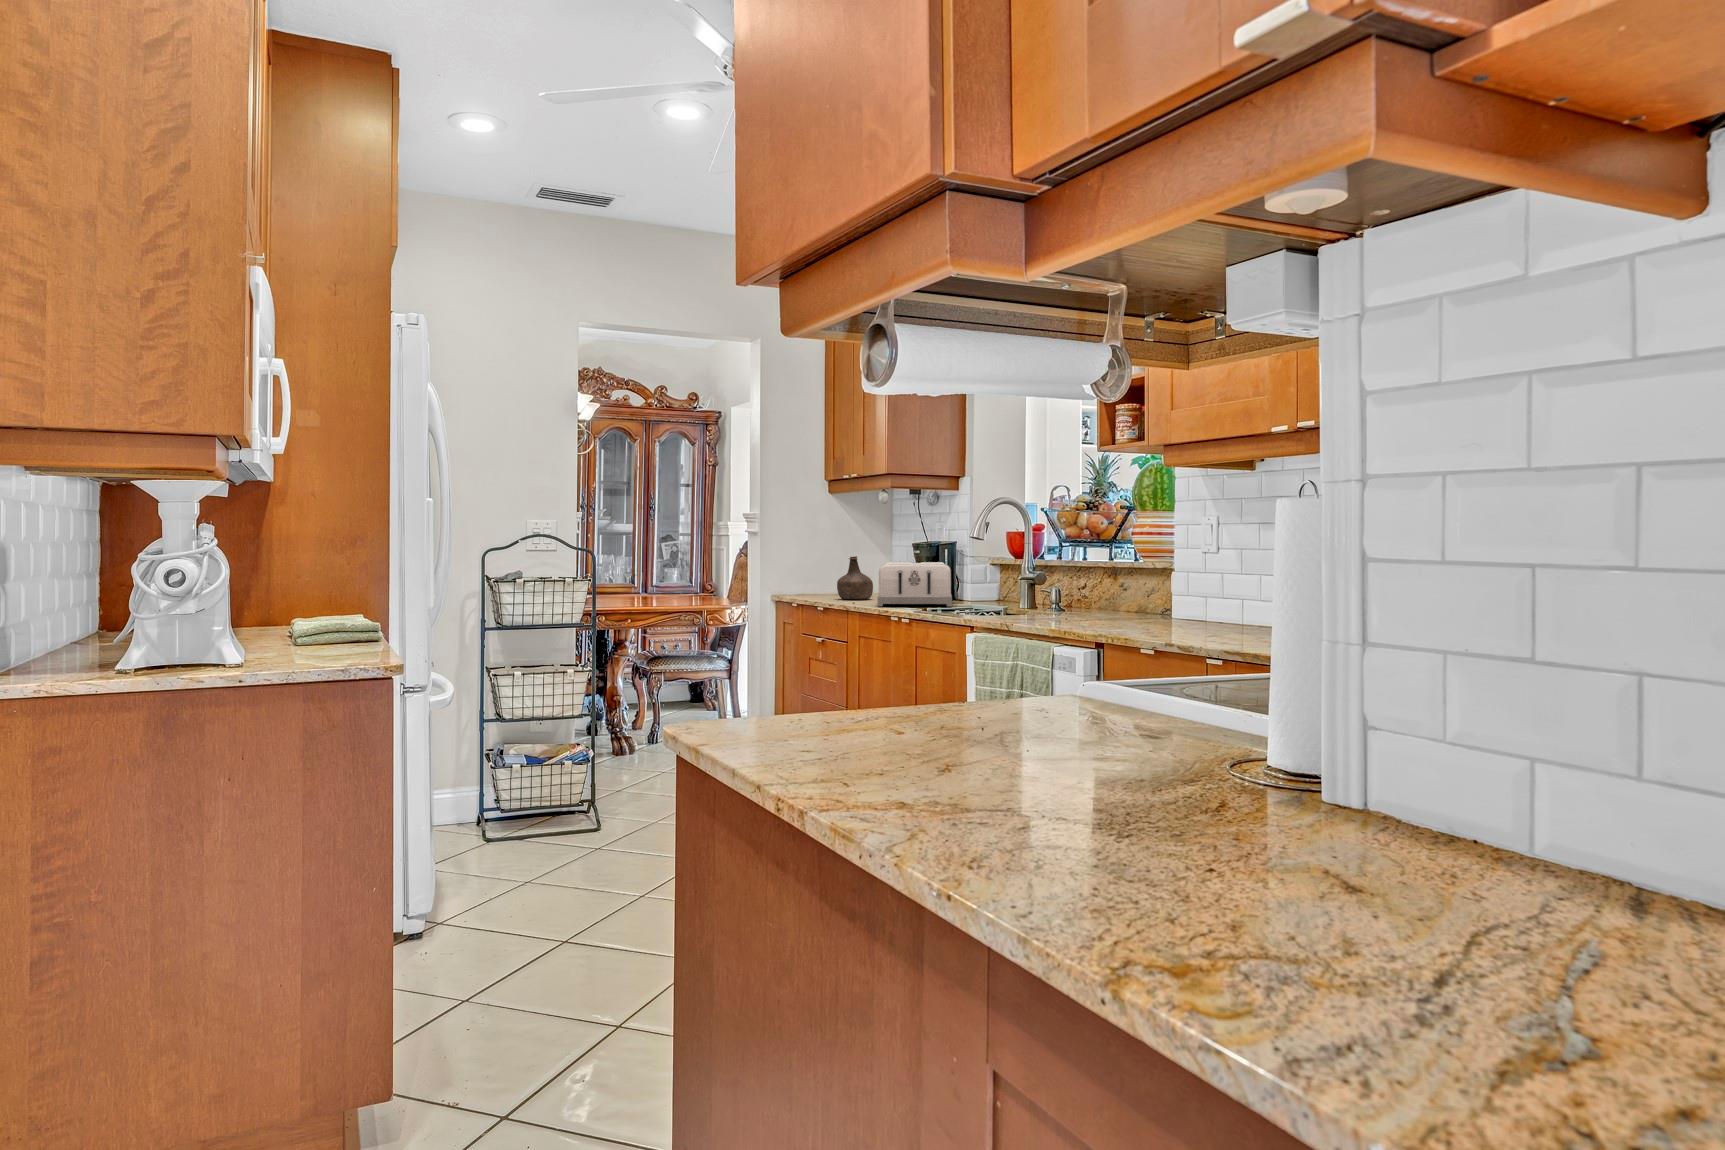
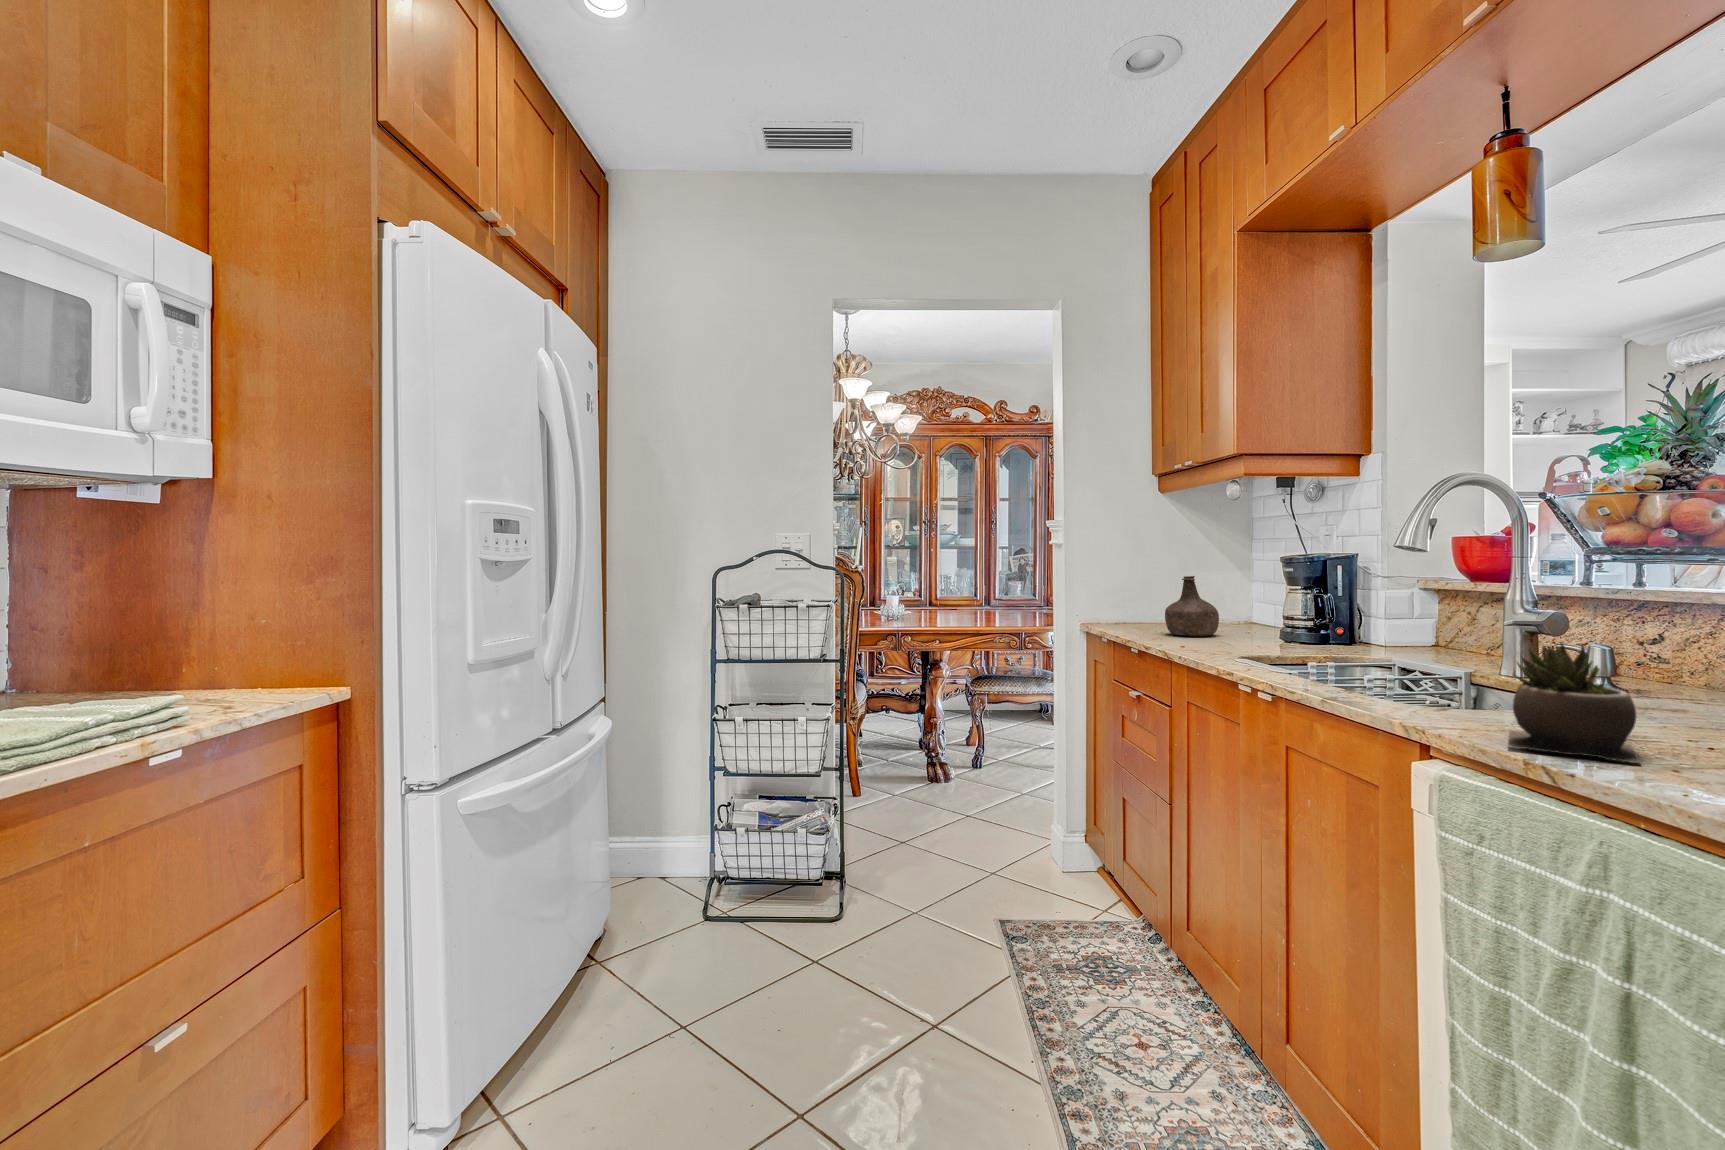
toaster: present [878,562,952,606] -> none [1218,587,1353,663]
succulent plant: none [1002,577,1047,623] -> present [1508,643,1640,763]

